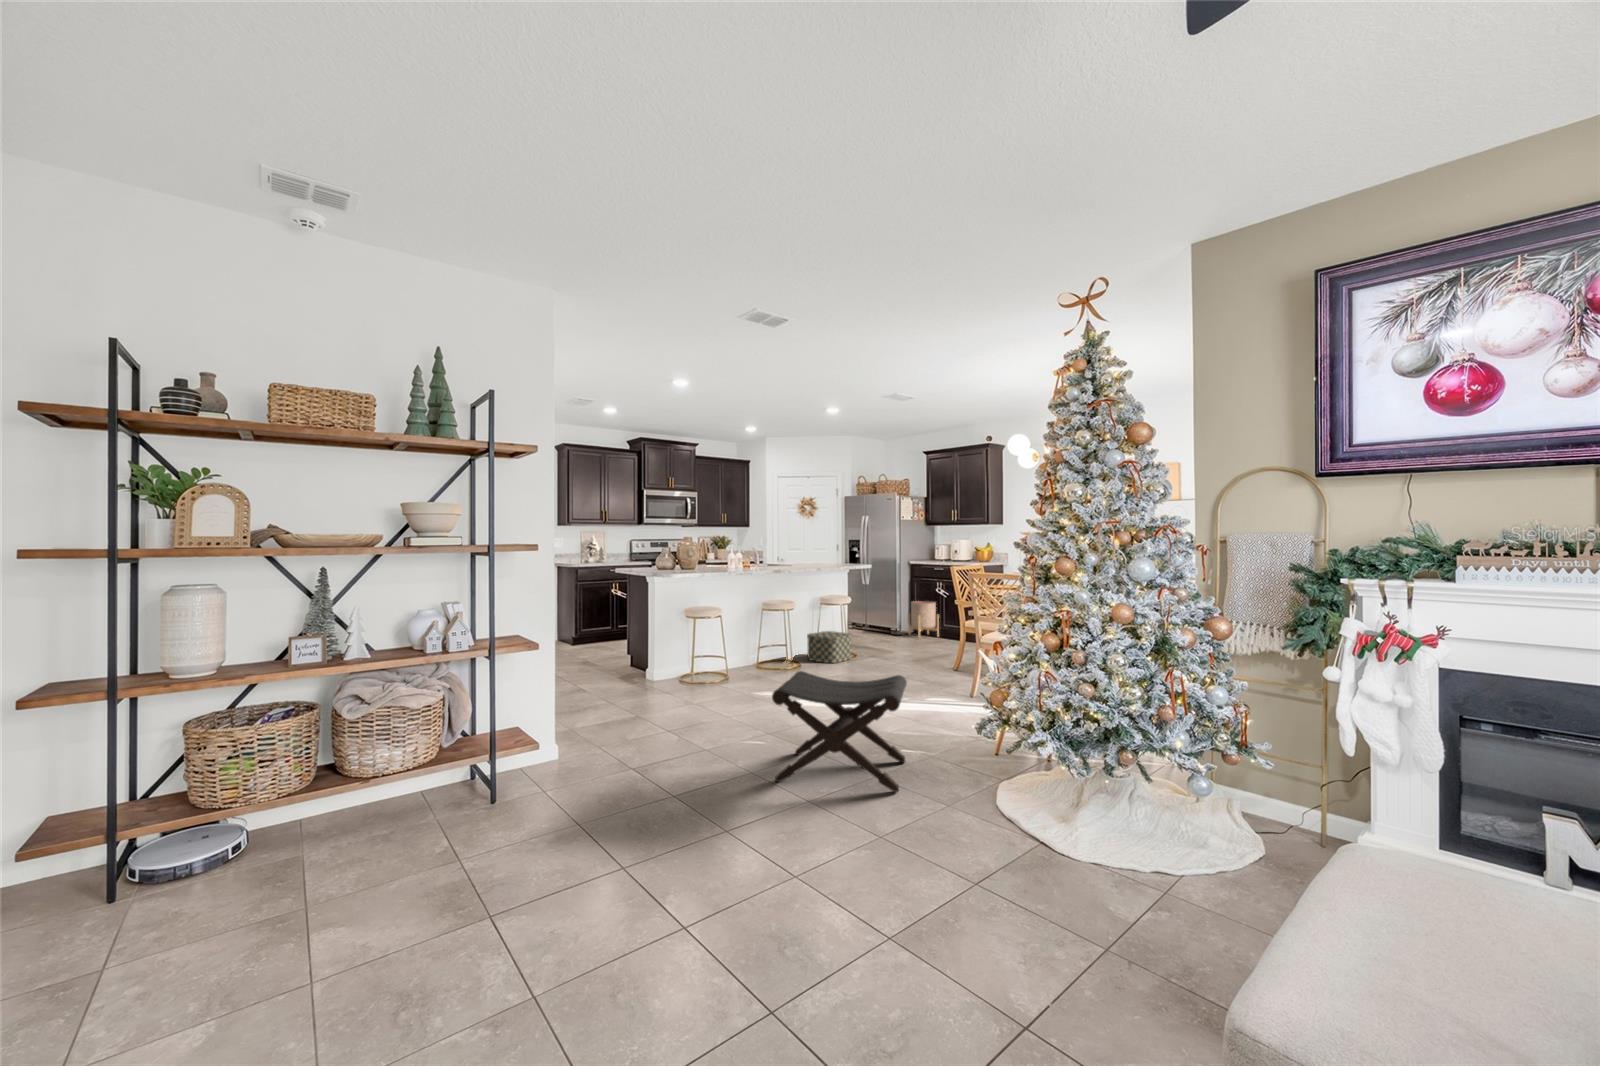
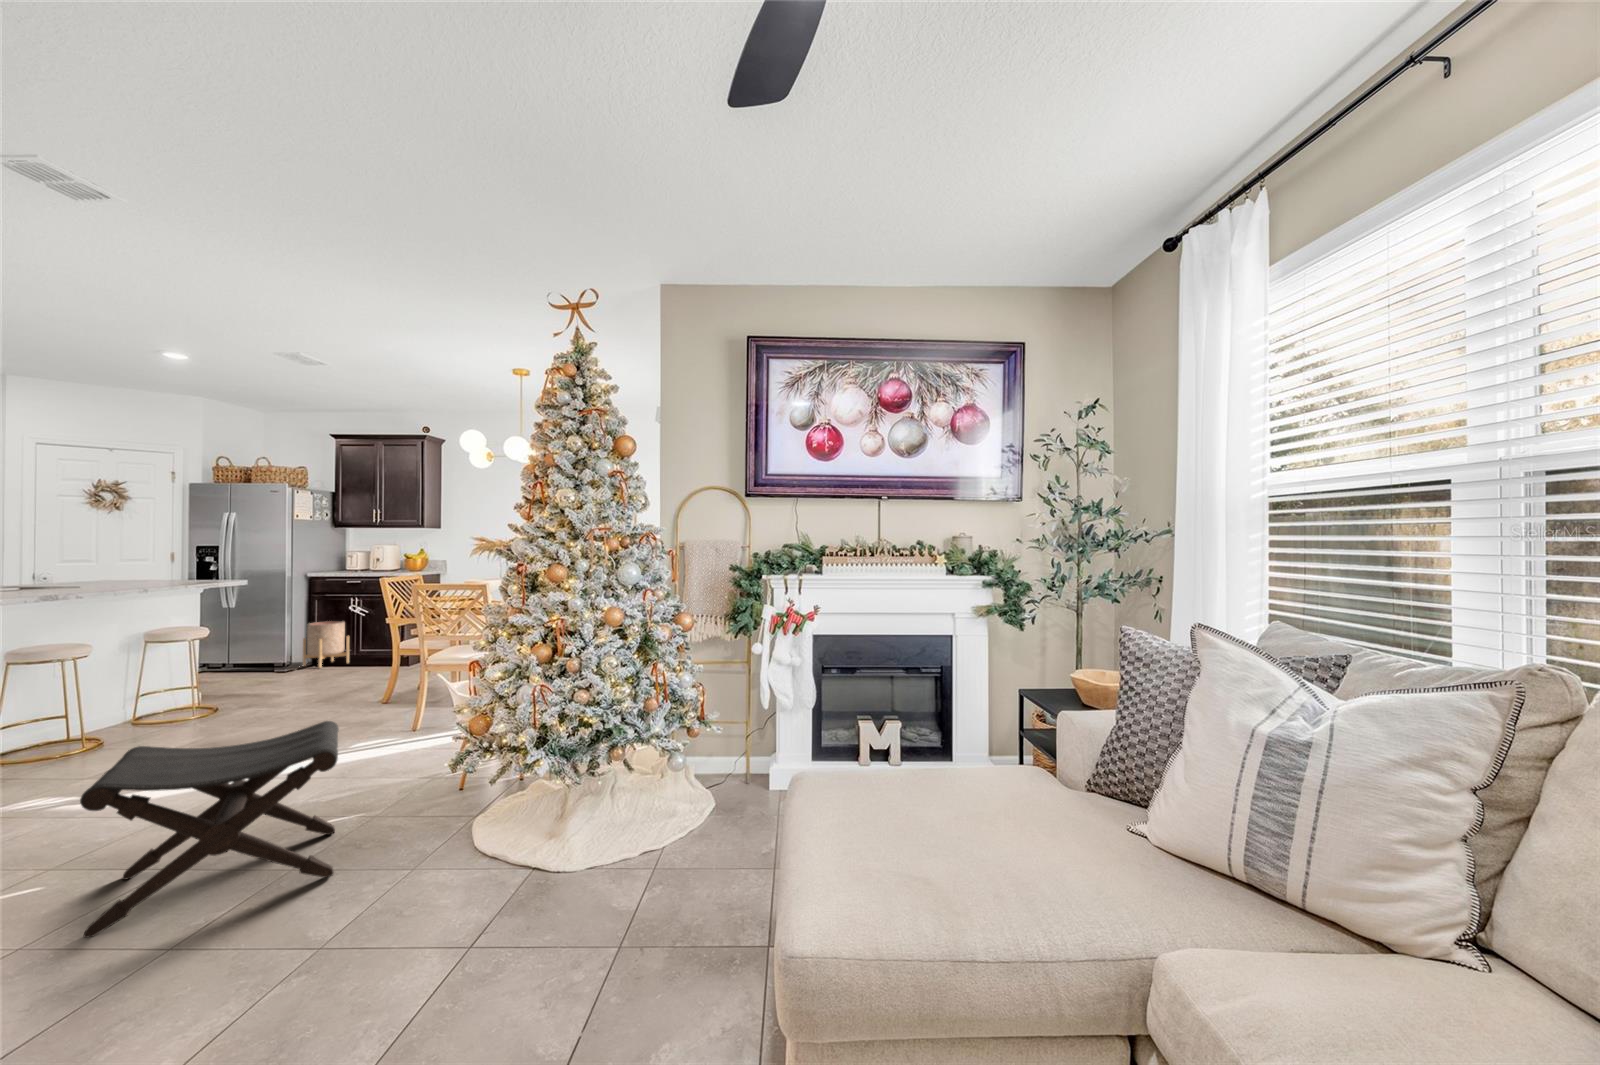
storage box: present [807,631,851,663] -> none [120,676,212,726]

